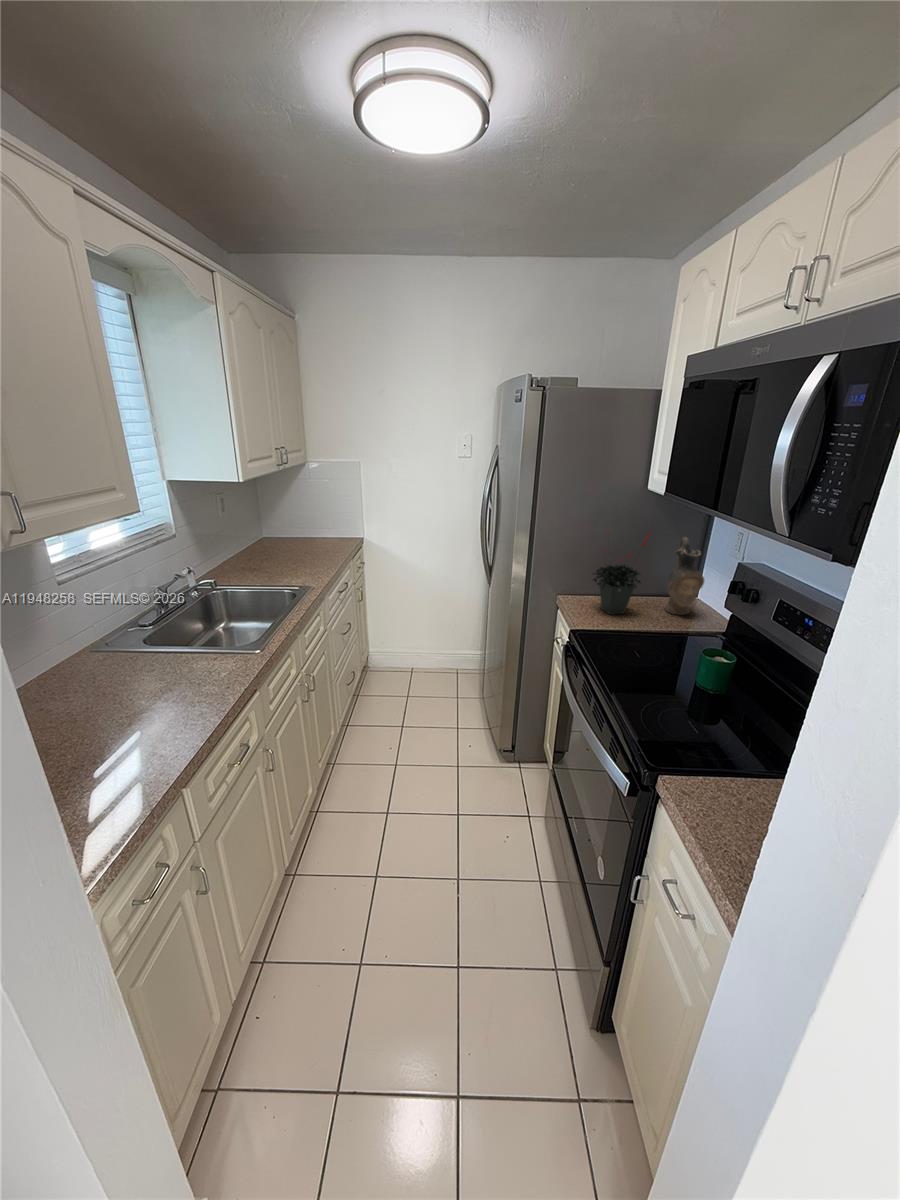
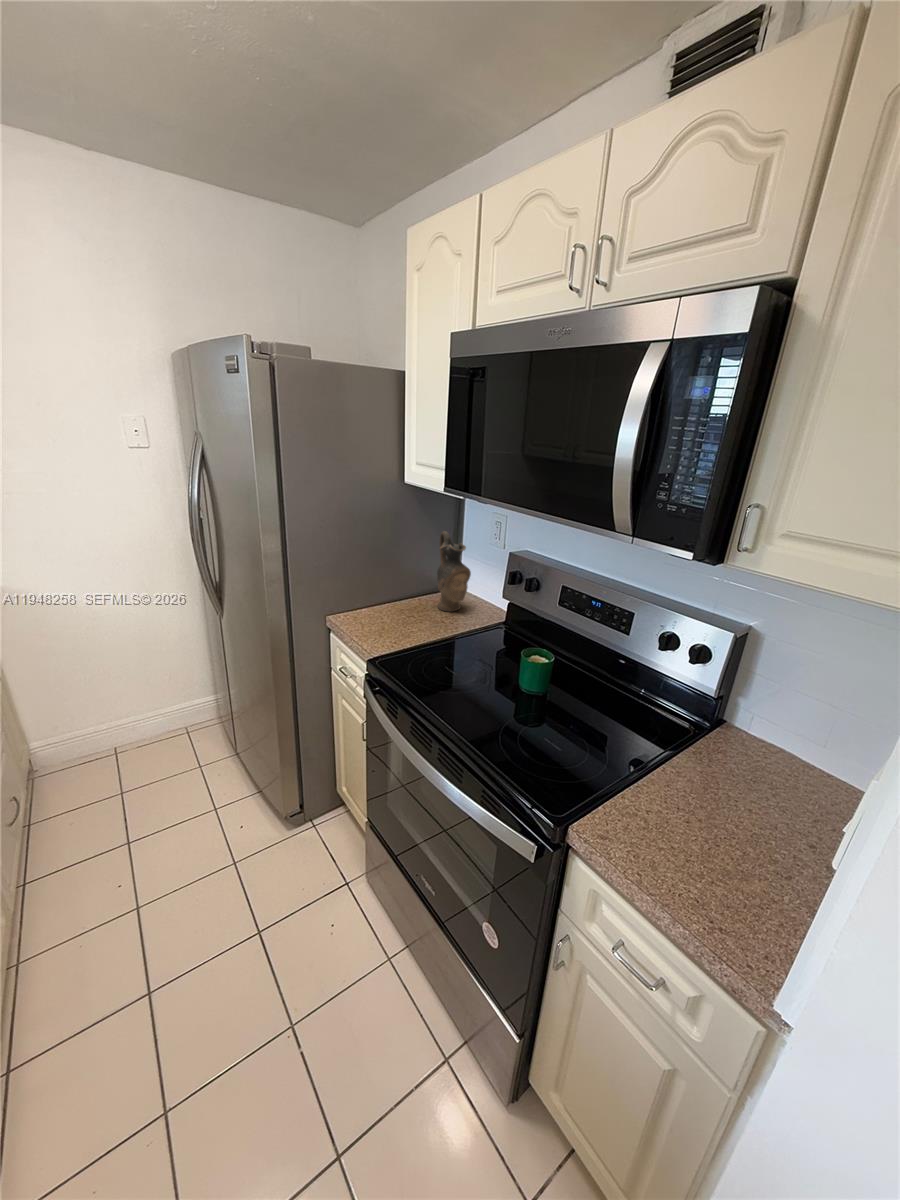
potted plant: present [593,536,649,615] -> none [366,530,425,627]

